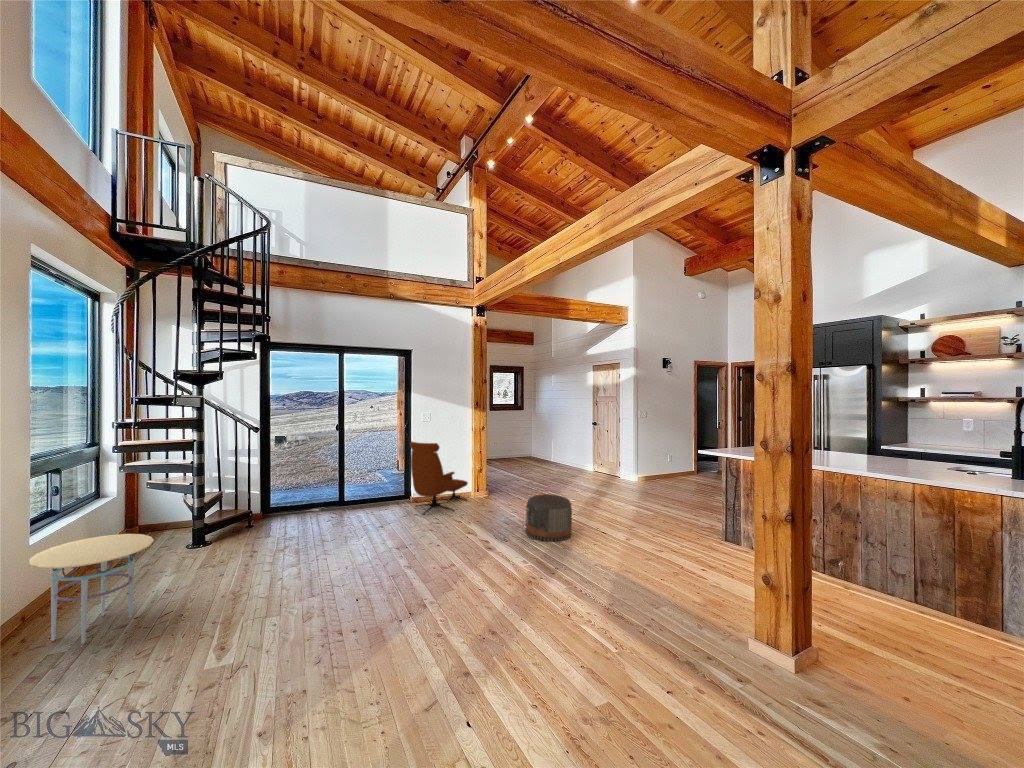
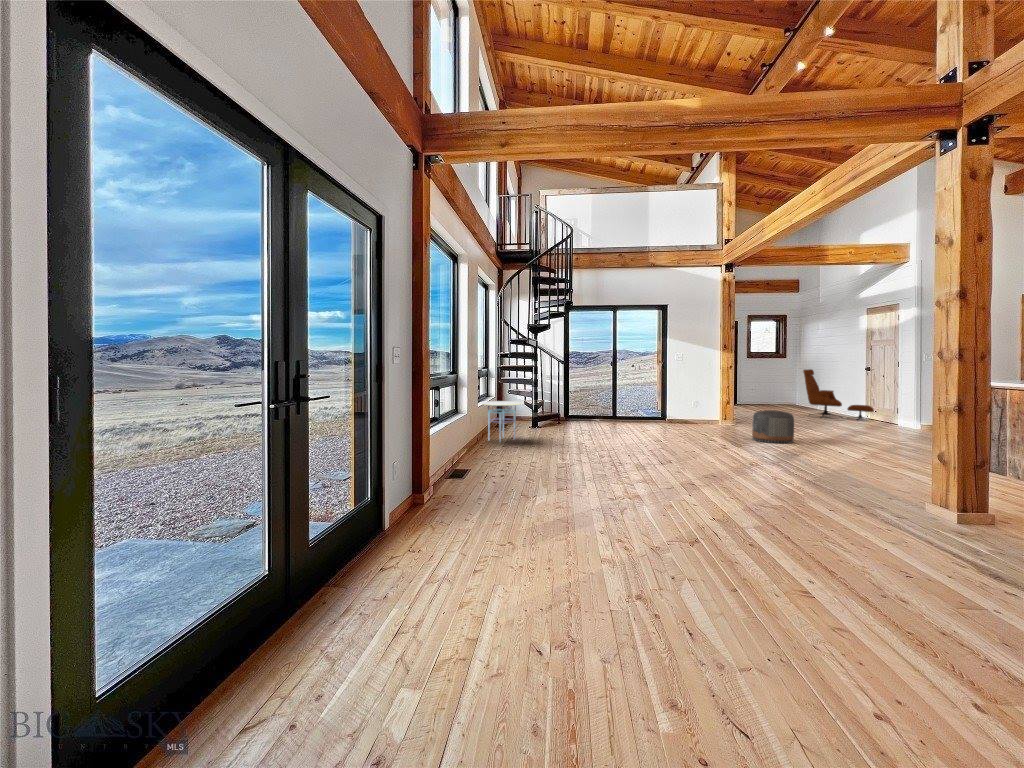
lounge chair: present [410,442,468,515] -> present [803,369,874,420]

